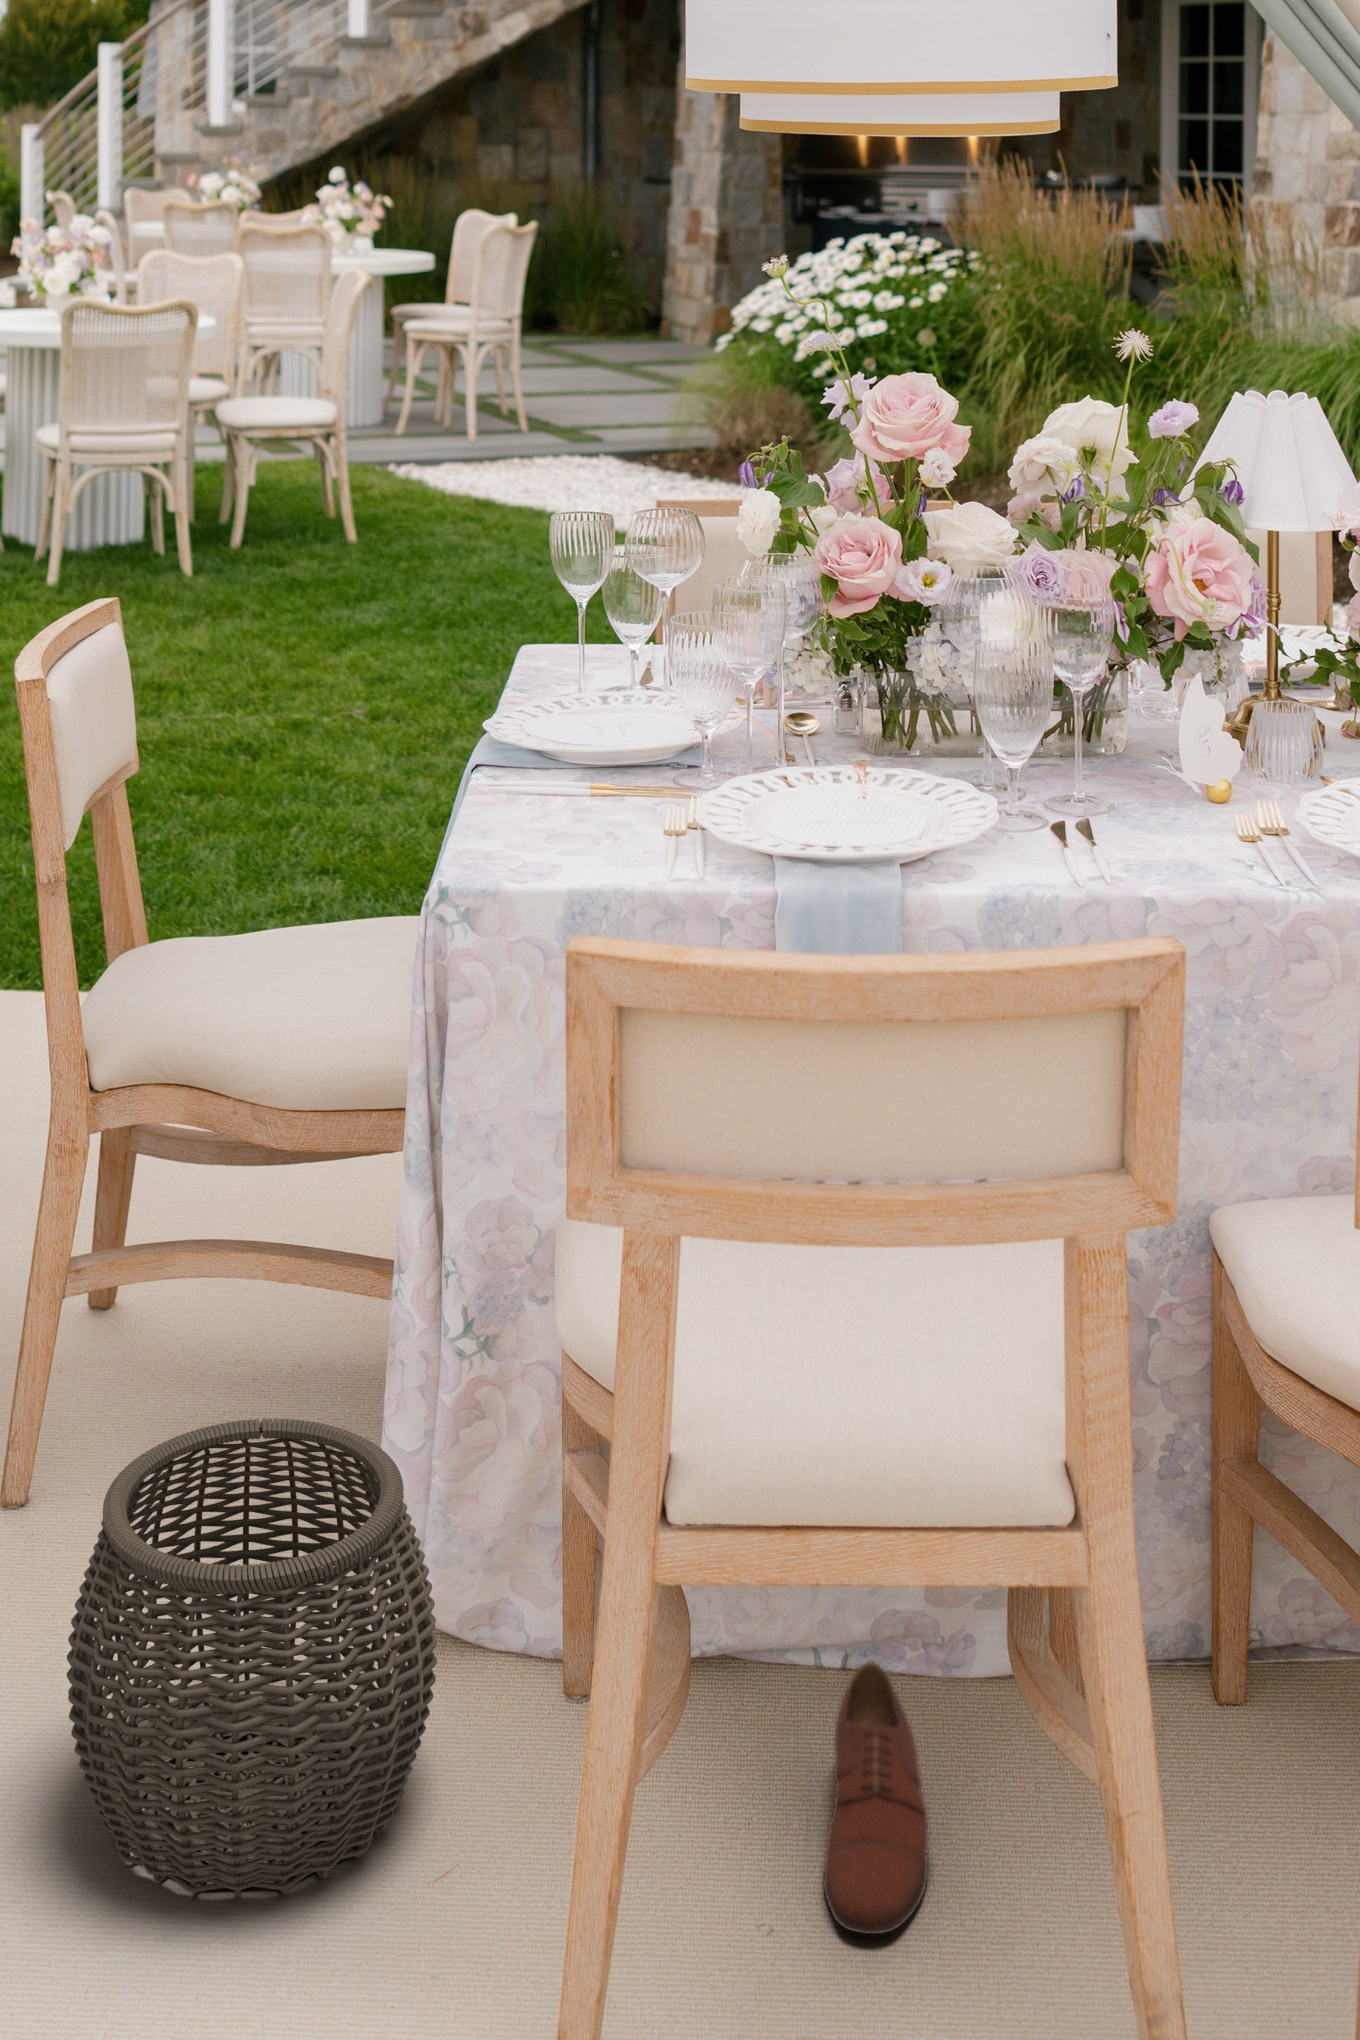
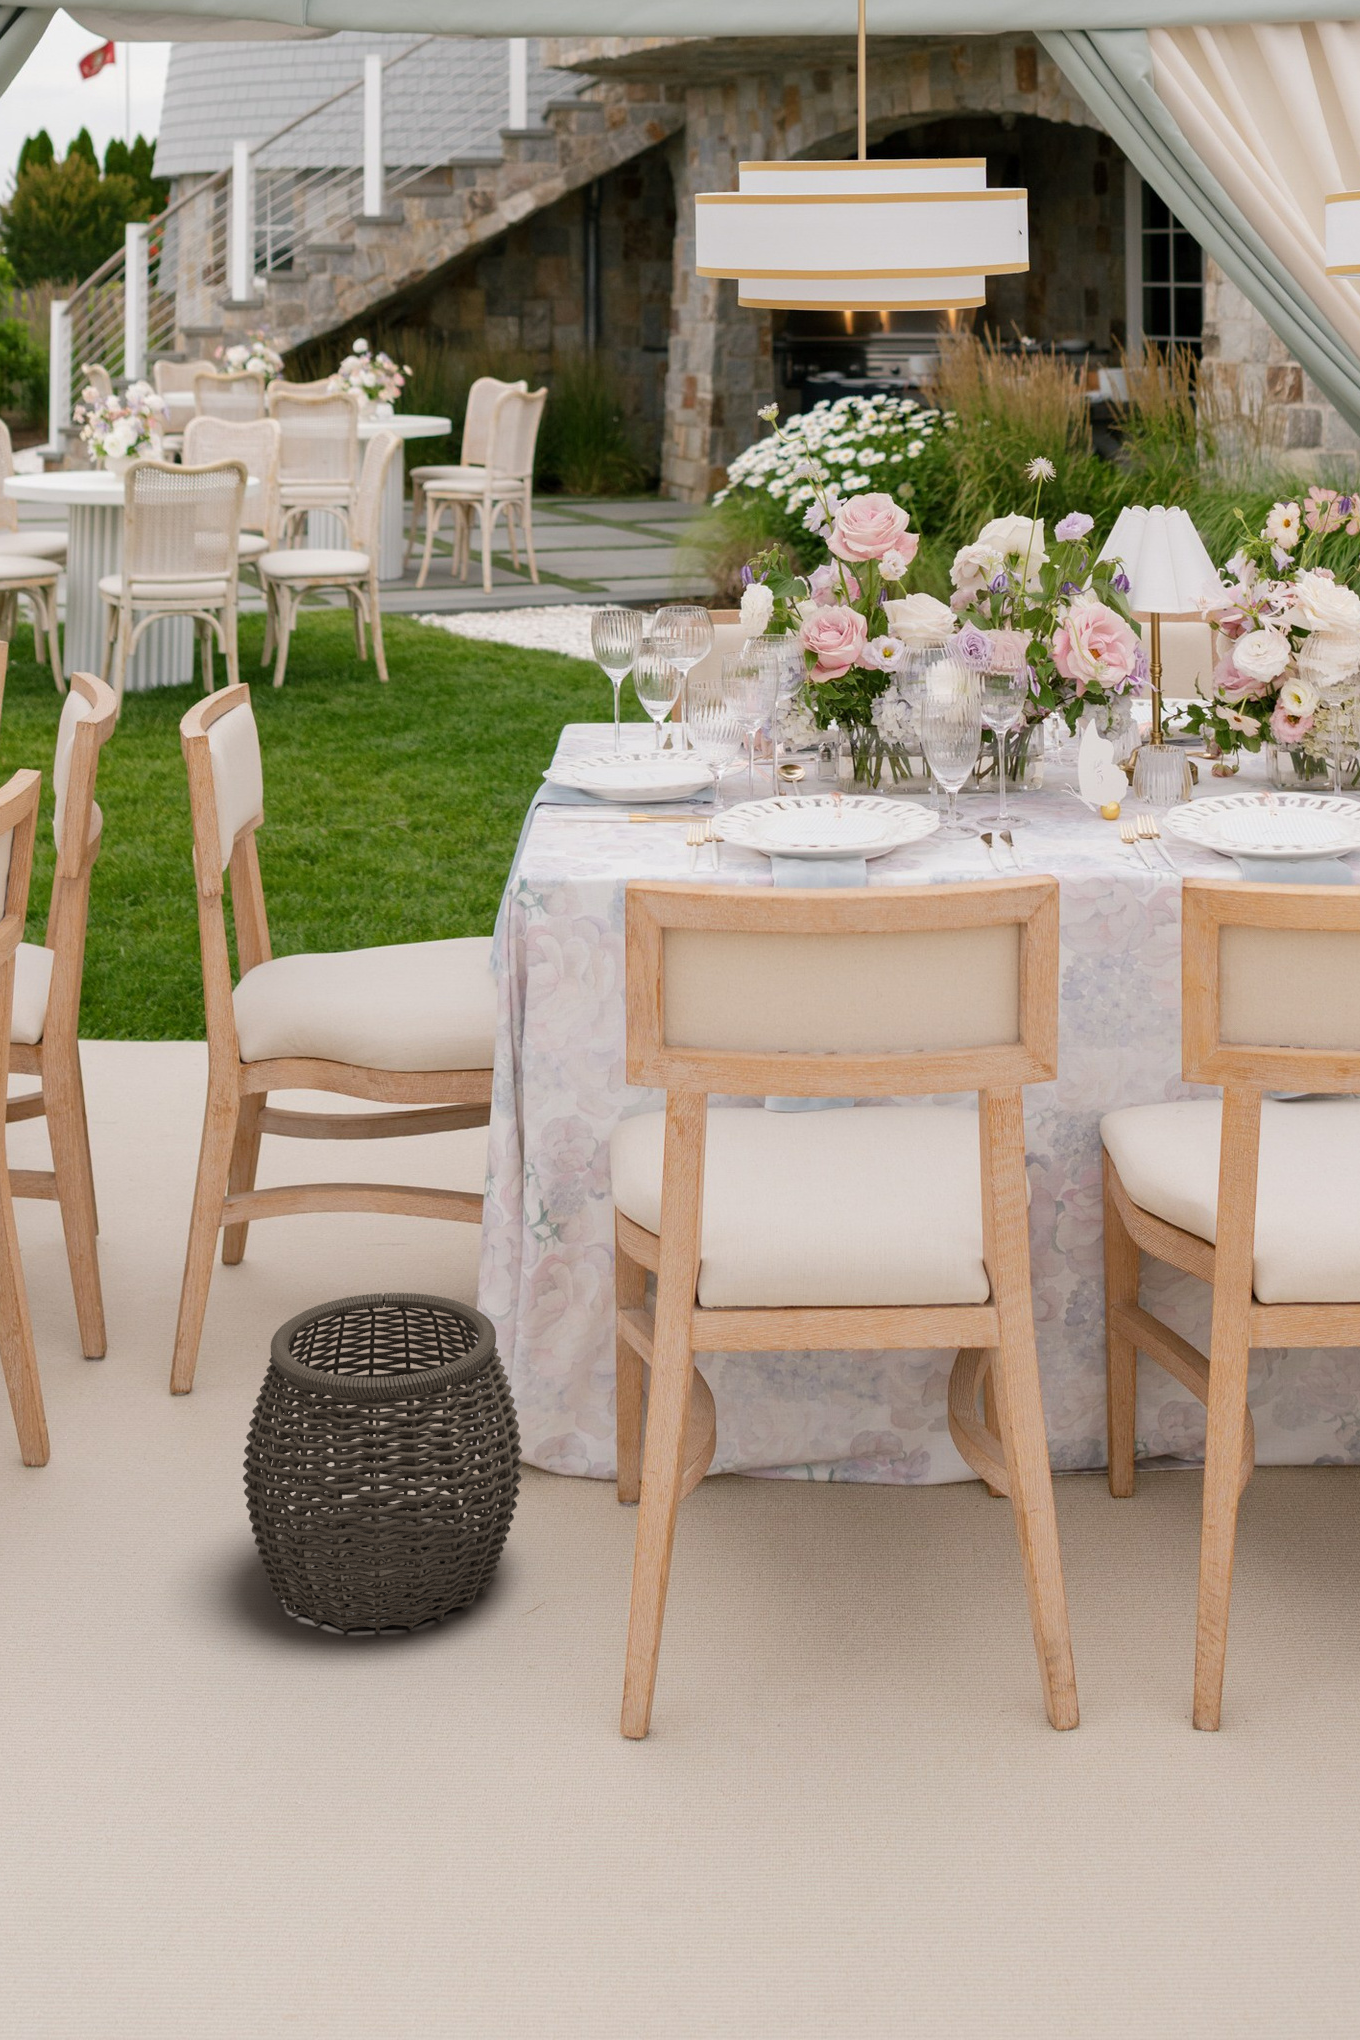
shoe: present [824,1662,929,1934] -> none [815,1469,893,1642]

